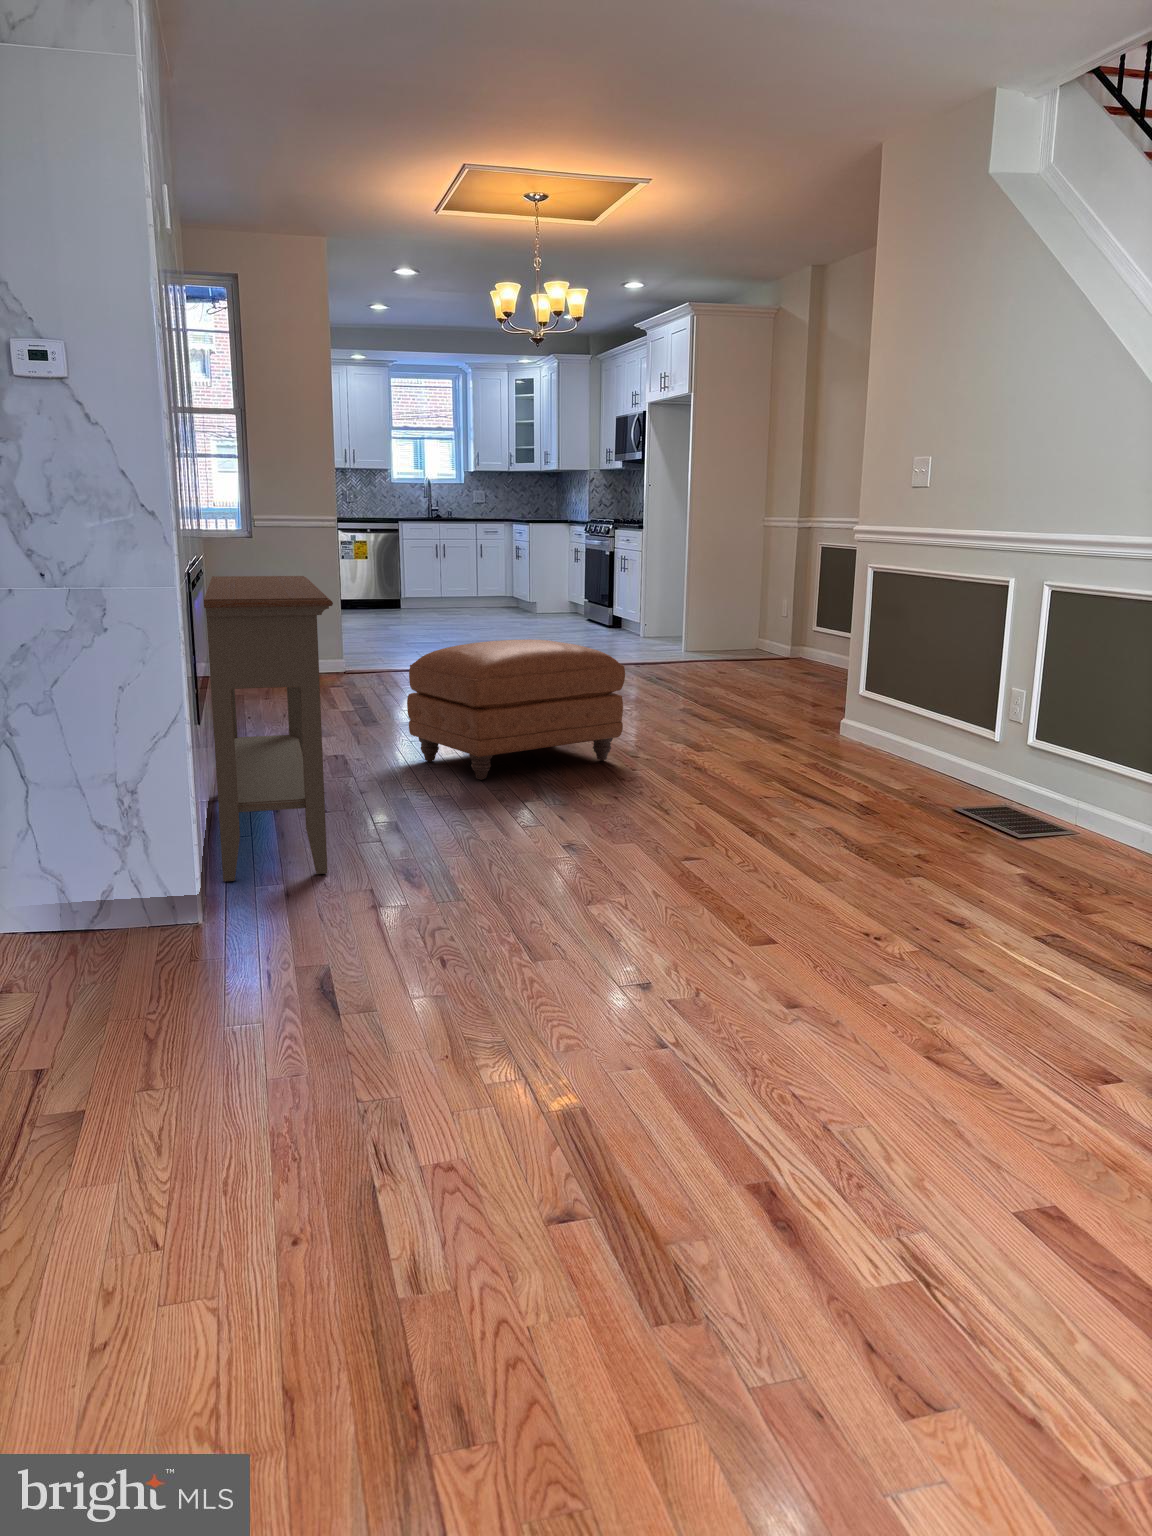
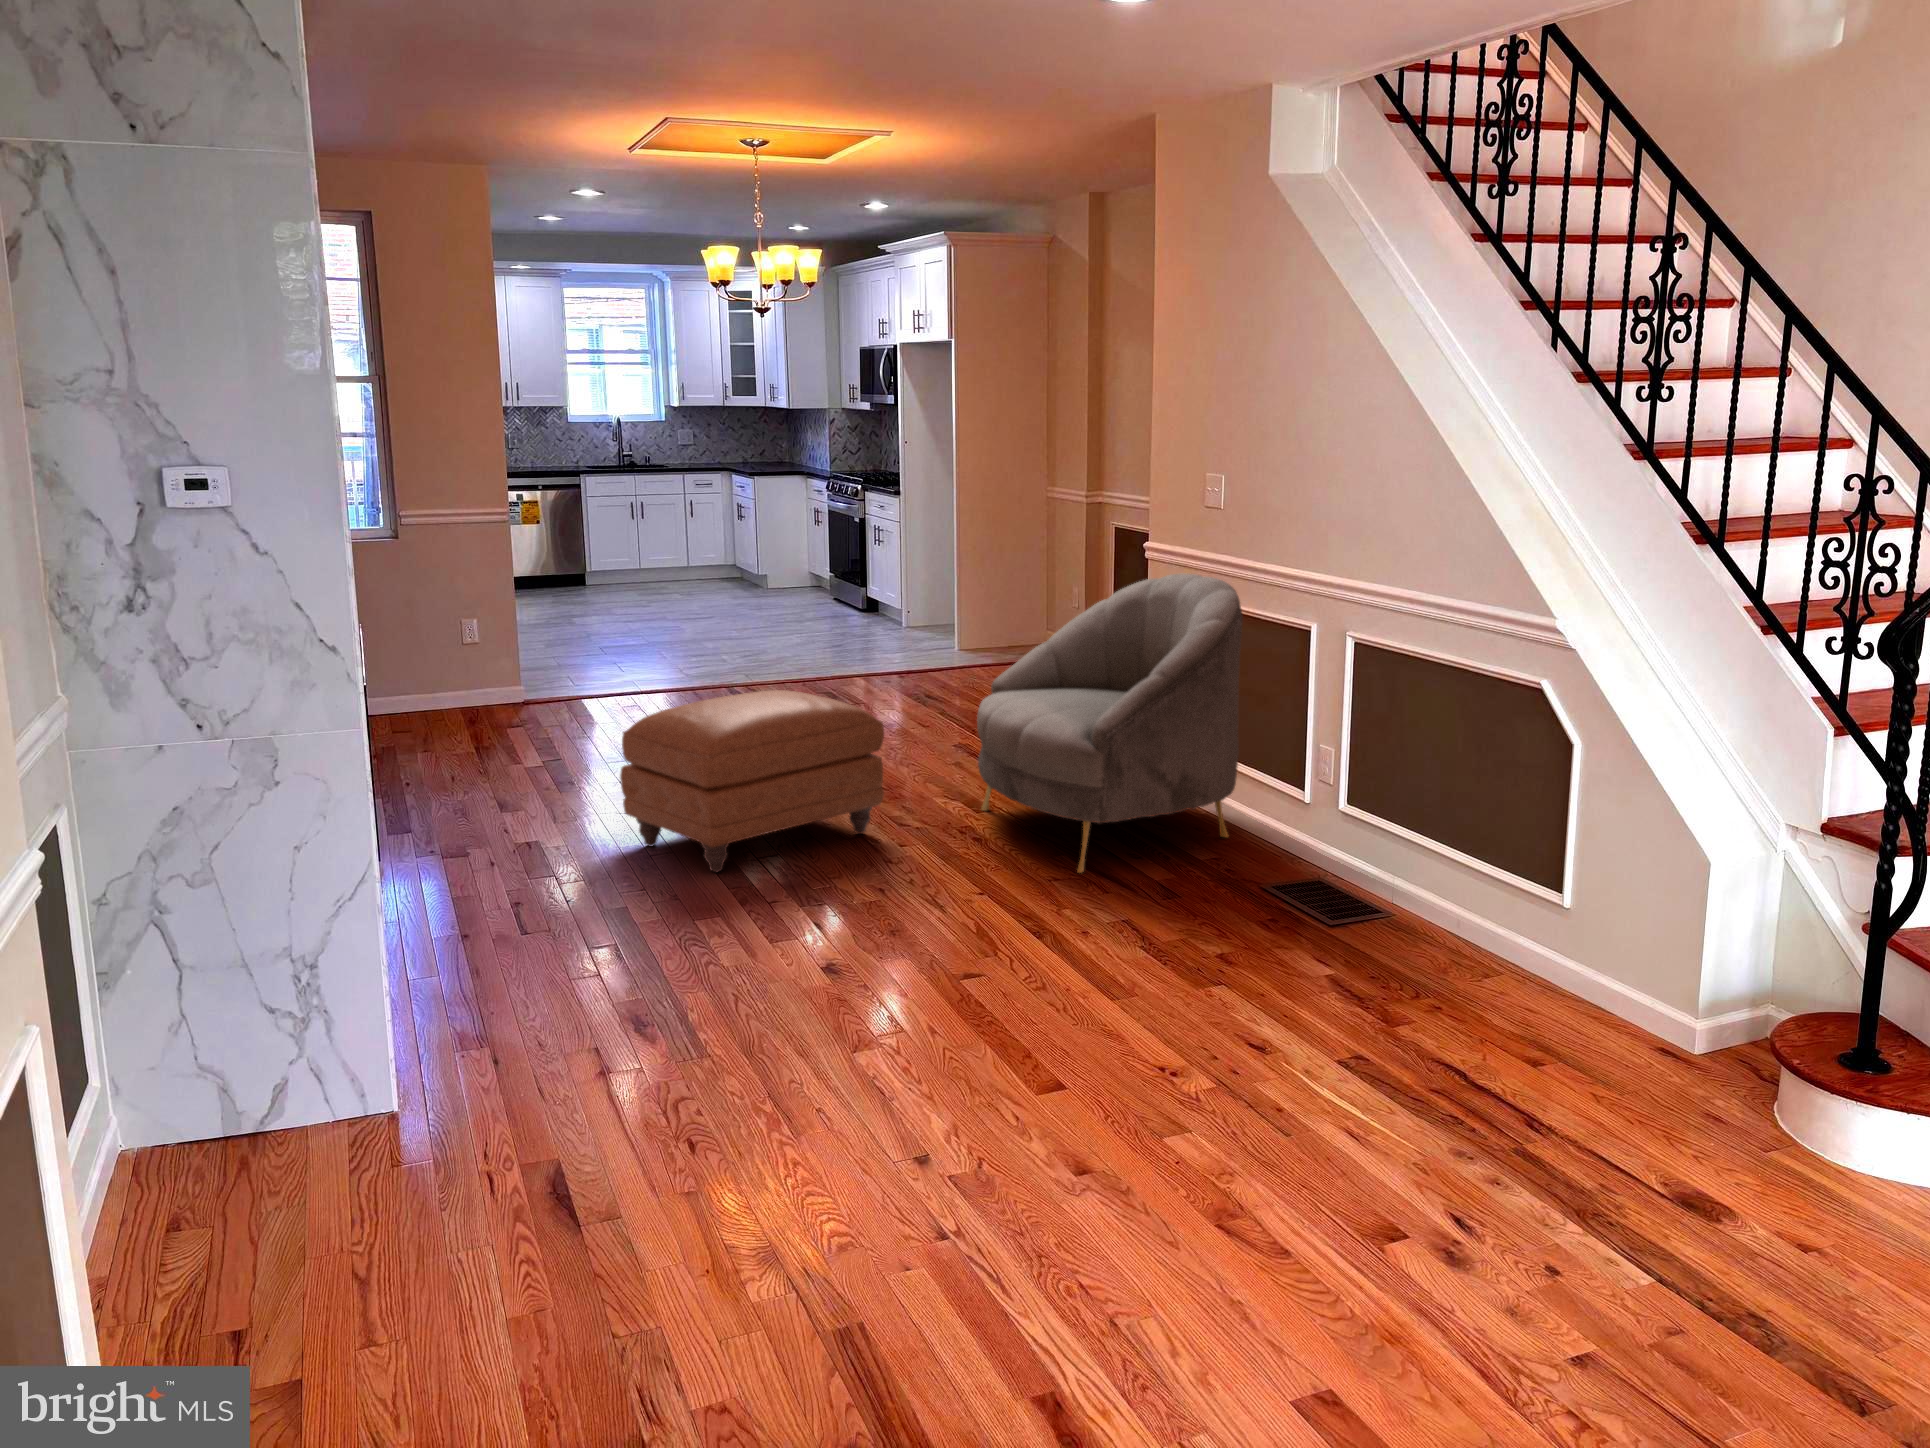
armchair: none [704,548,944,794] -> present [977,573,1243,873]
console table: present [204,576,333,881] -> none [377,644,544,1049]

